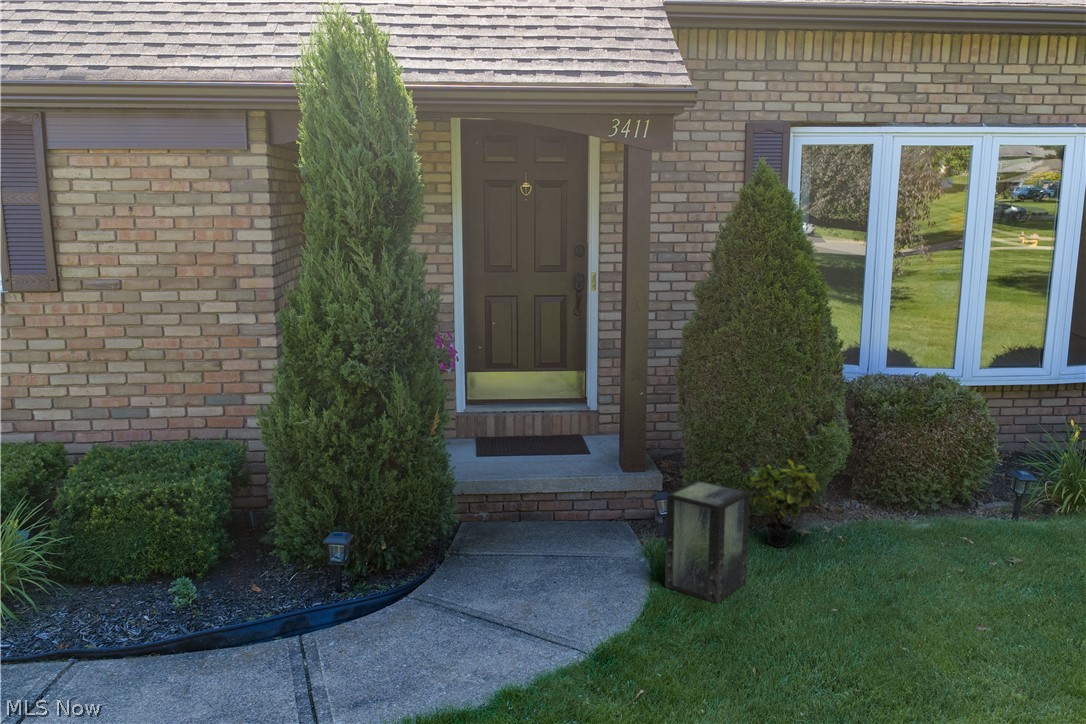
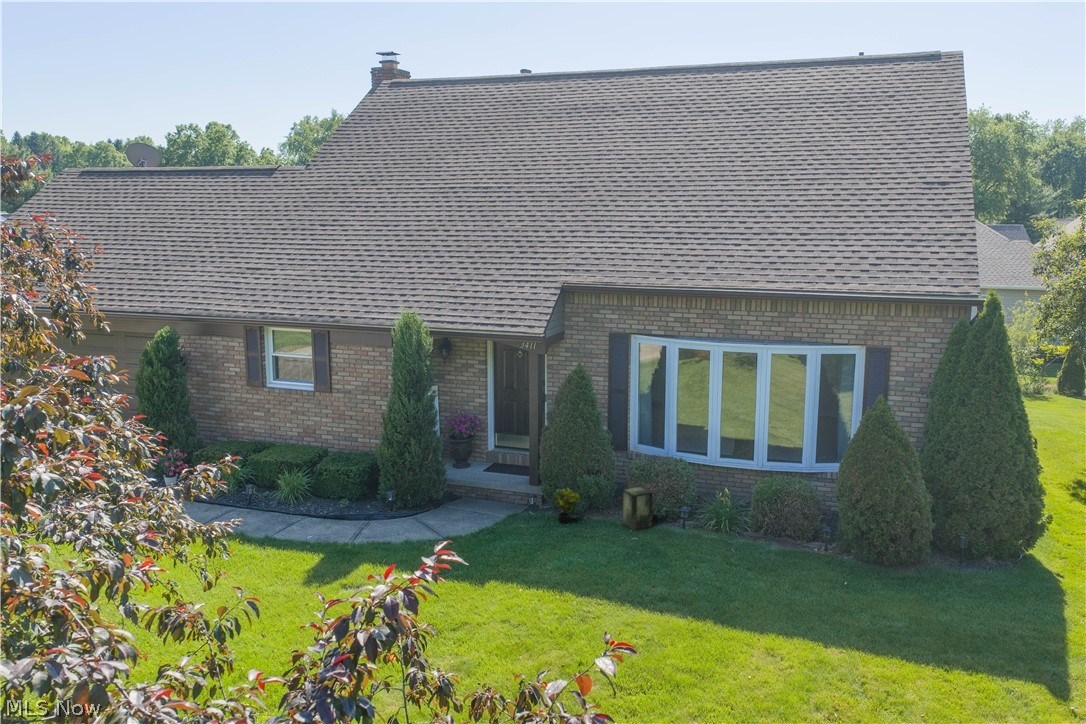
storage box: present [665,480,750,603] -> present [621,486,653,531]

